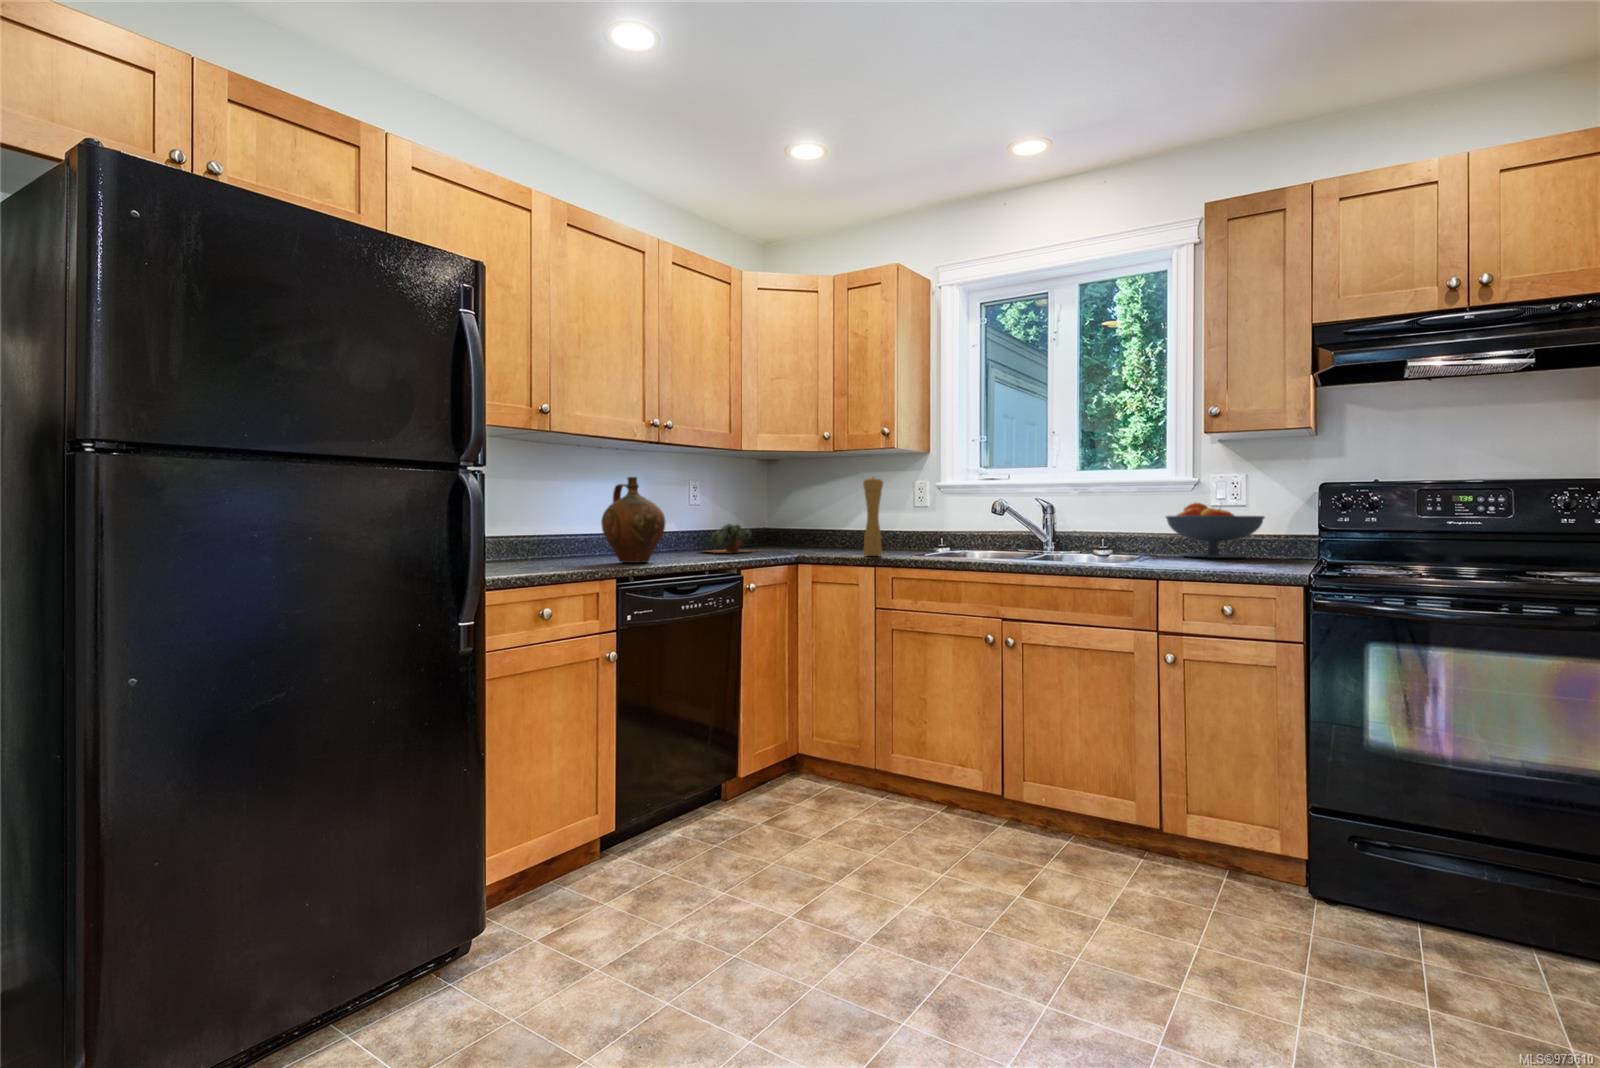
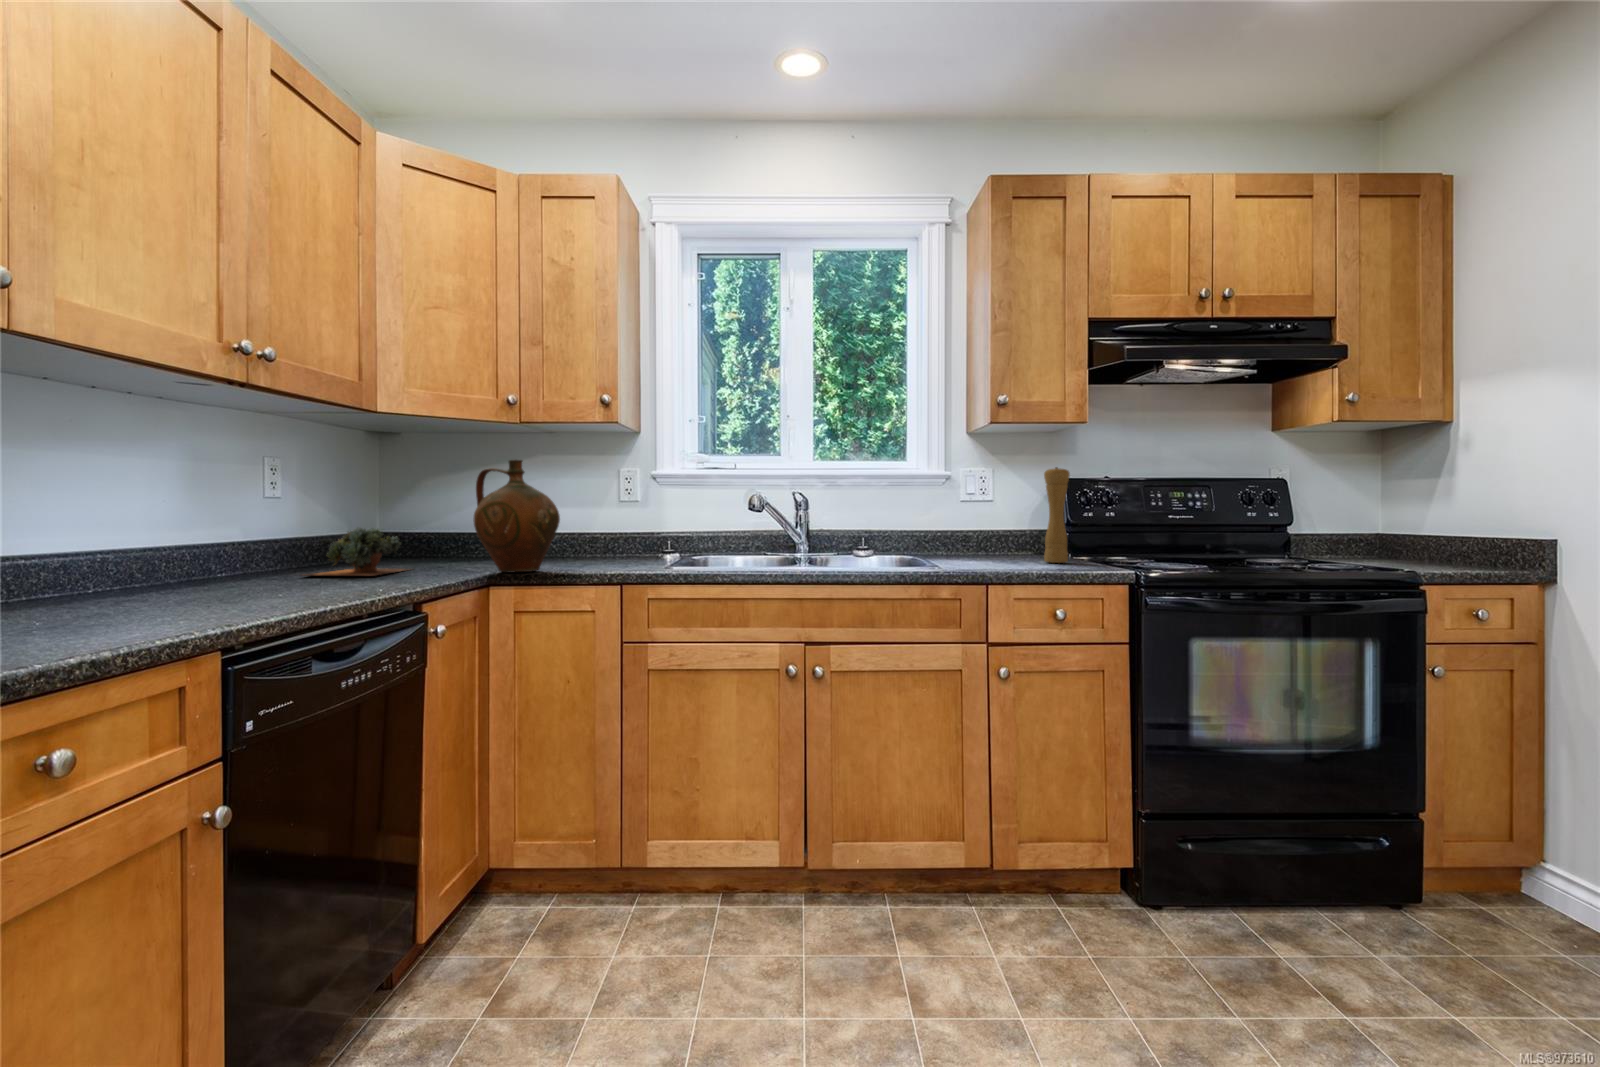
ceramic jug: present [601,477,665,563] -> present [473,460,560,572]
pepper mill: present [863,478,883,556] -> present [1044,467,1070,563]
fruit bowl: present [1166,503,1265,558] -> none [922,499,1017,557]

